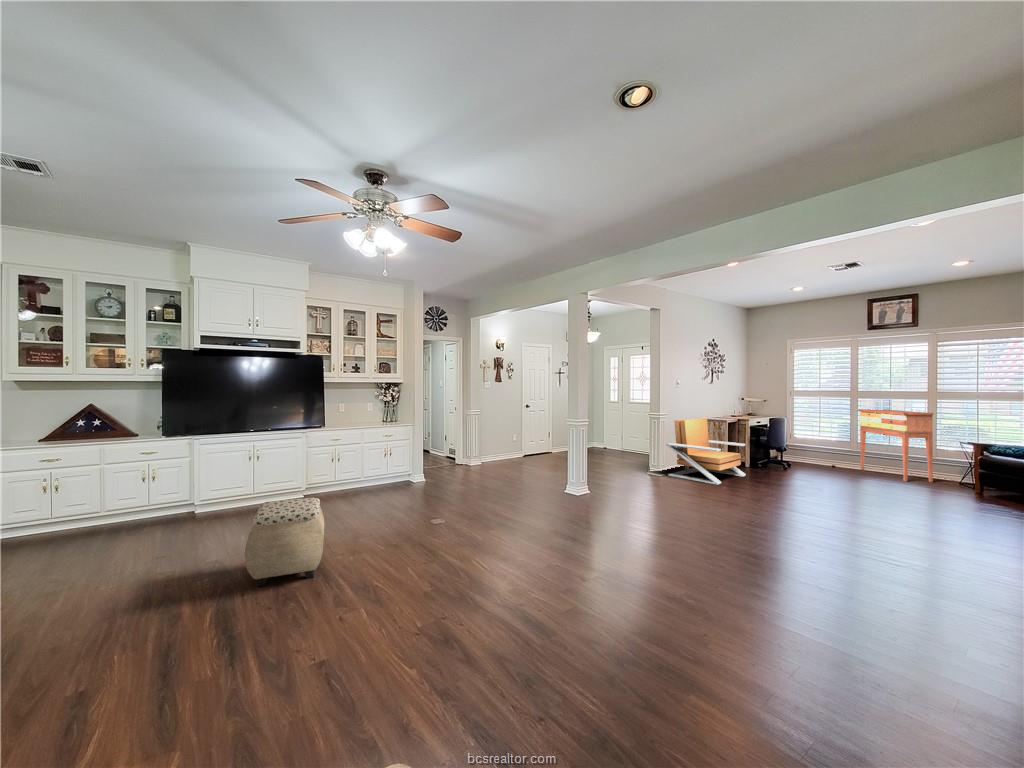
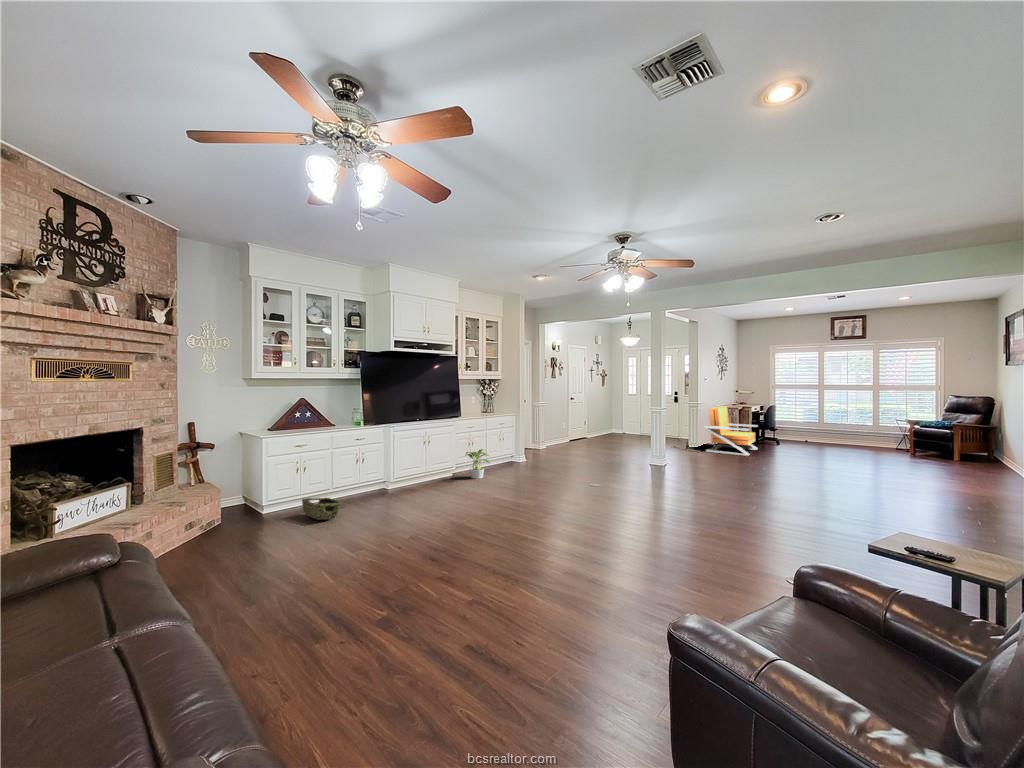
console table: present [858,409,933,482] -> none [824,398,879,449]
potted plant: none [311,464,347,499] -> present [465,449,490,479]
ottoman: present [245,498,324,587] -> none [526,467,592,529]
woven basket: none [25,517,82,546] -> present [302,498,341,520]

